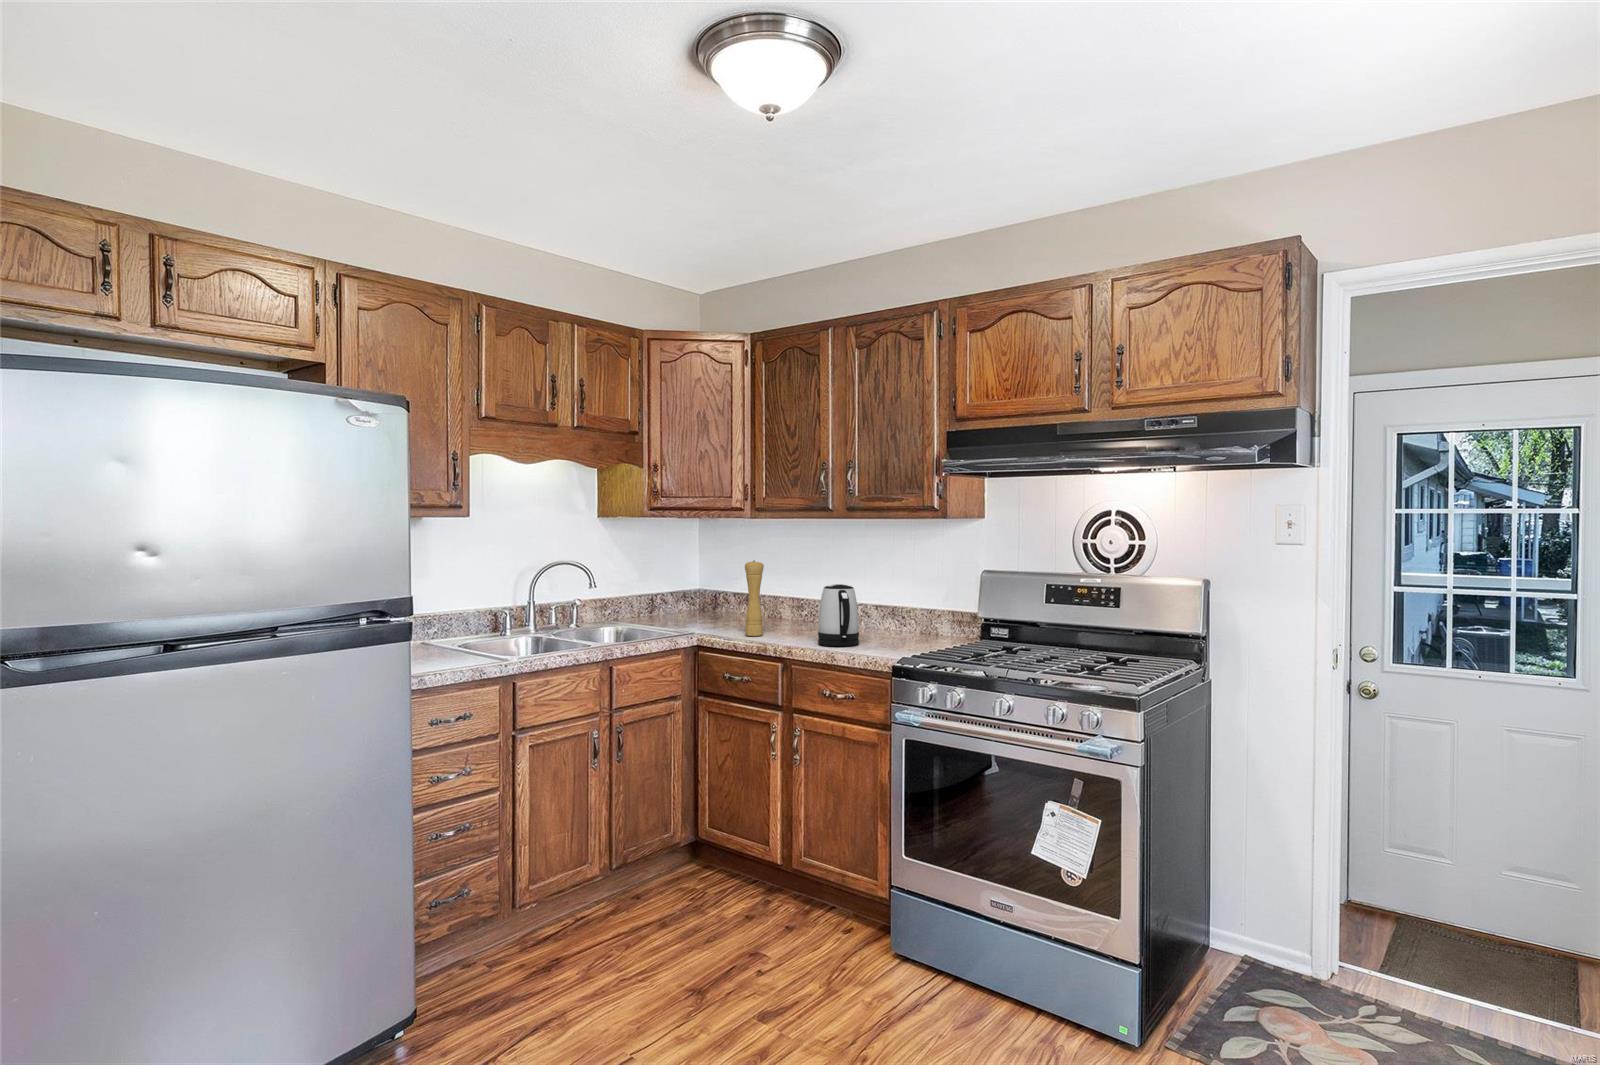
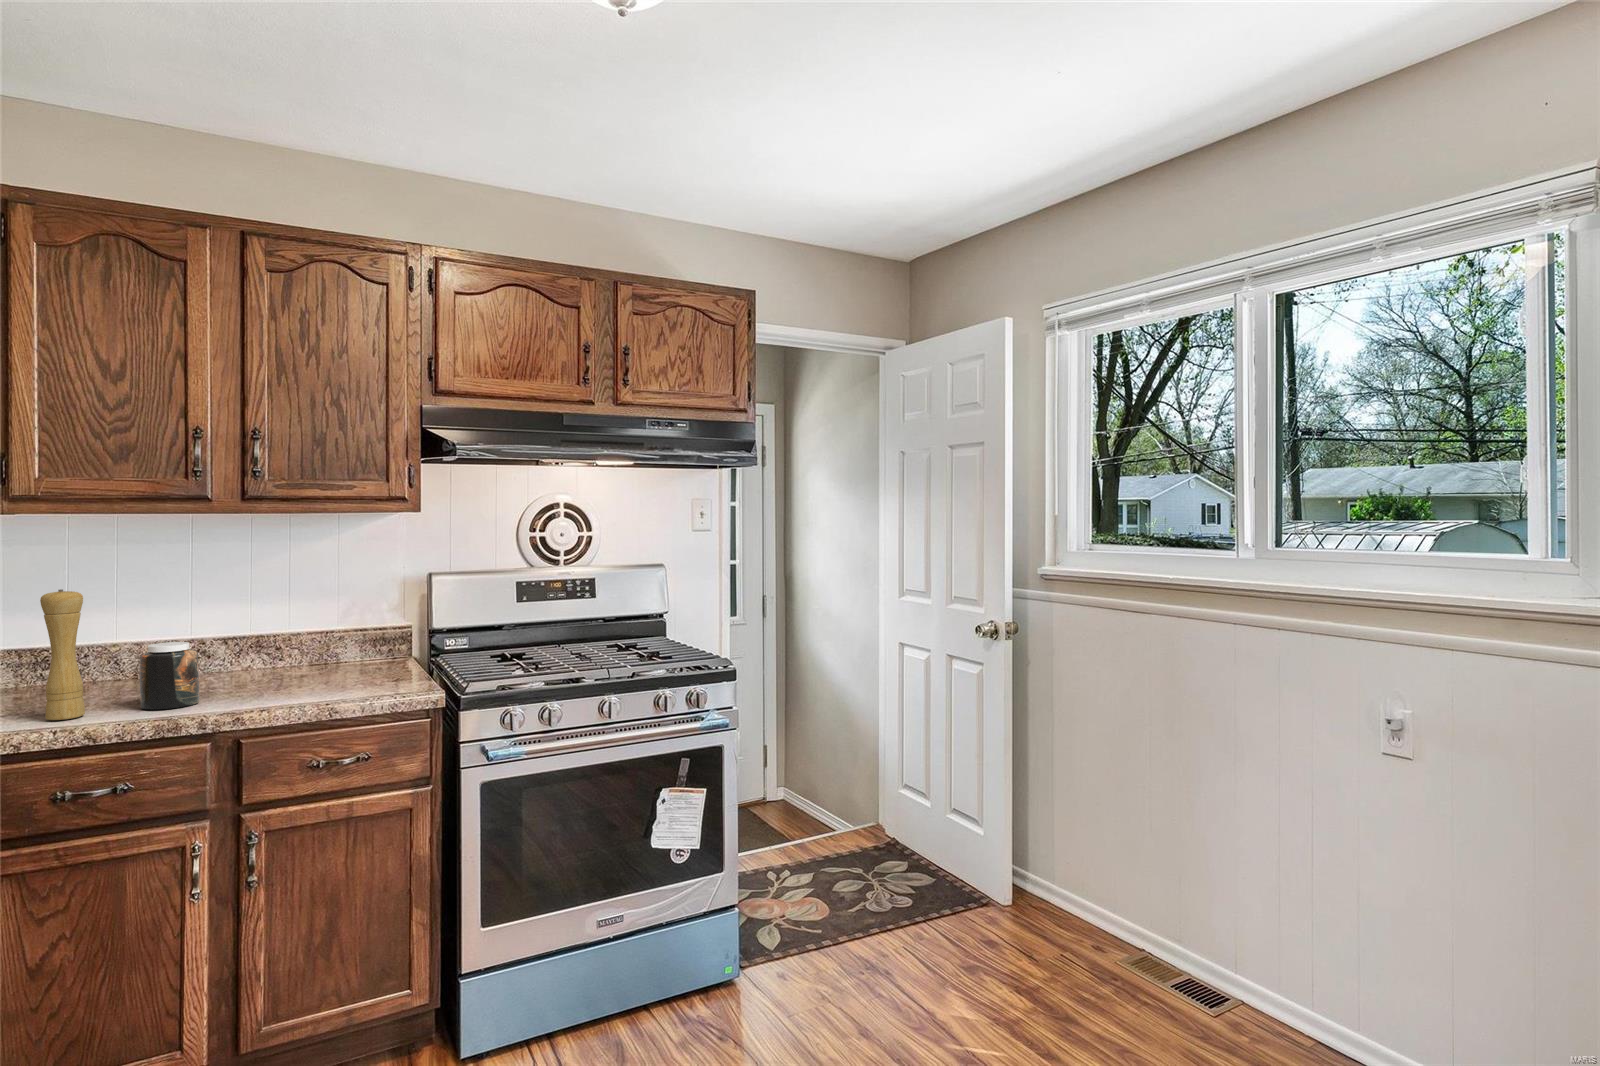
kettle: present [818,584,859,646] -> none [251,609,330,700]
jar: none [780,599,809,640] -> present [140,642,199,710]

